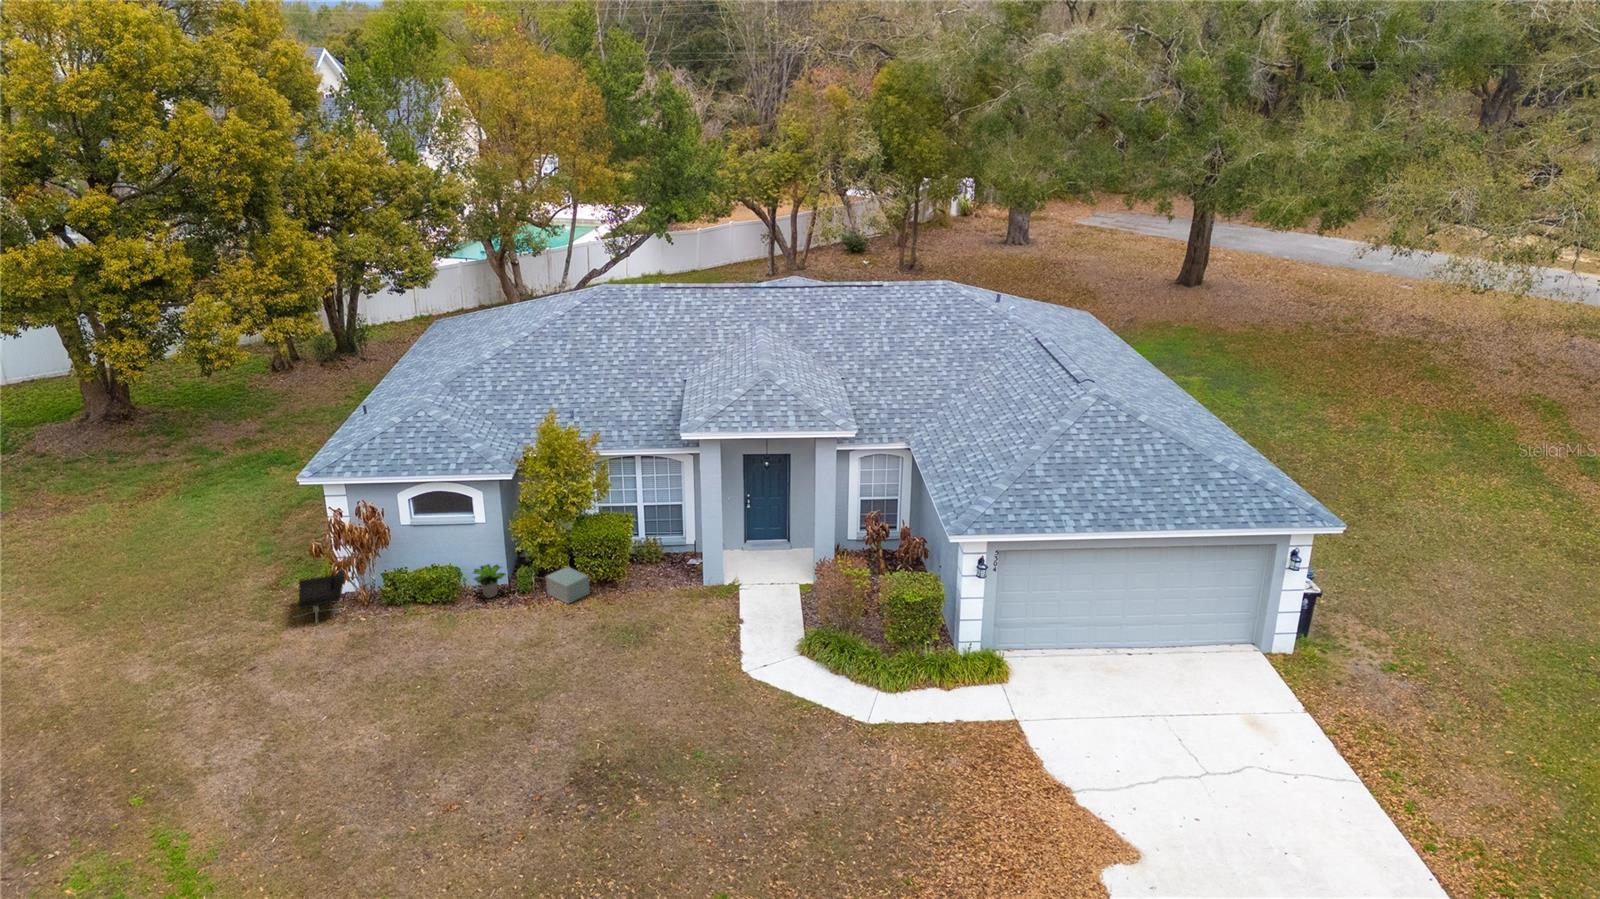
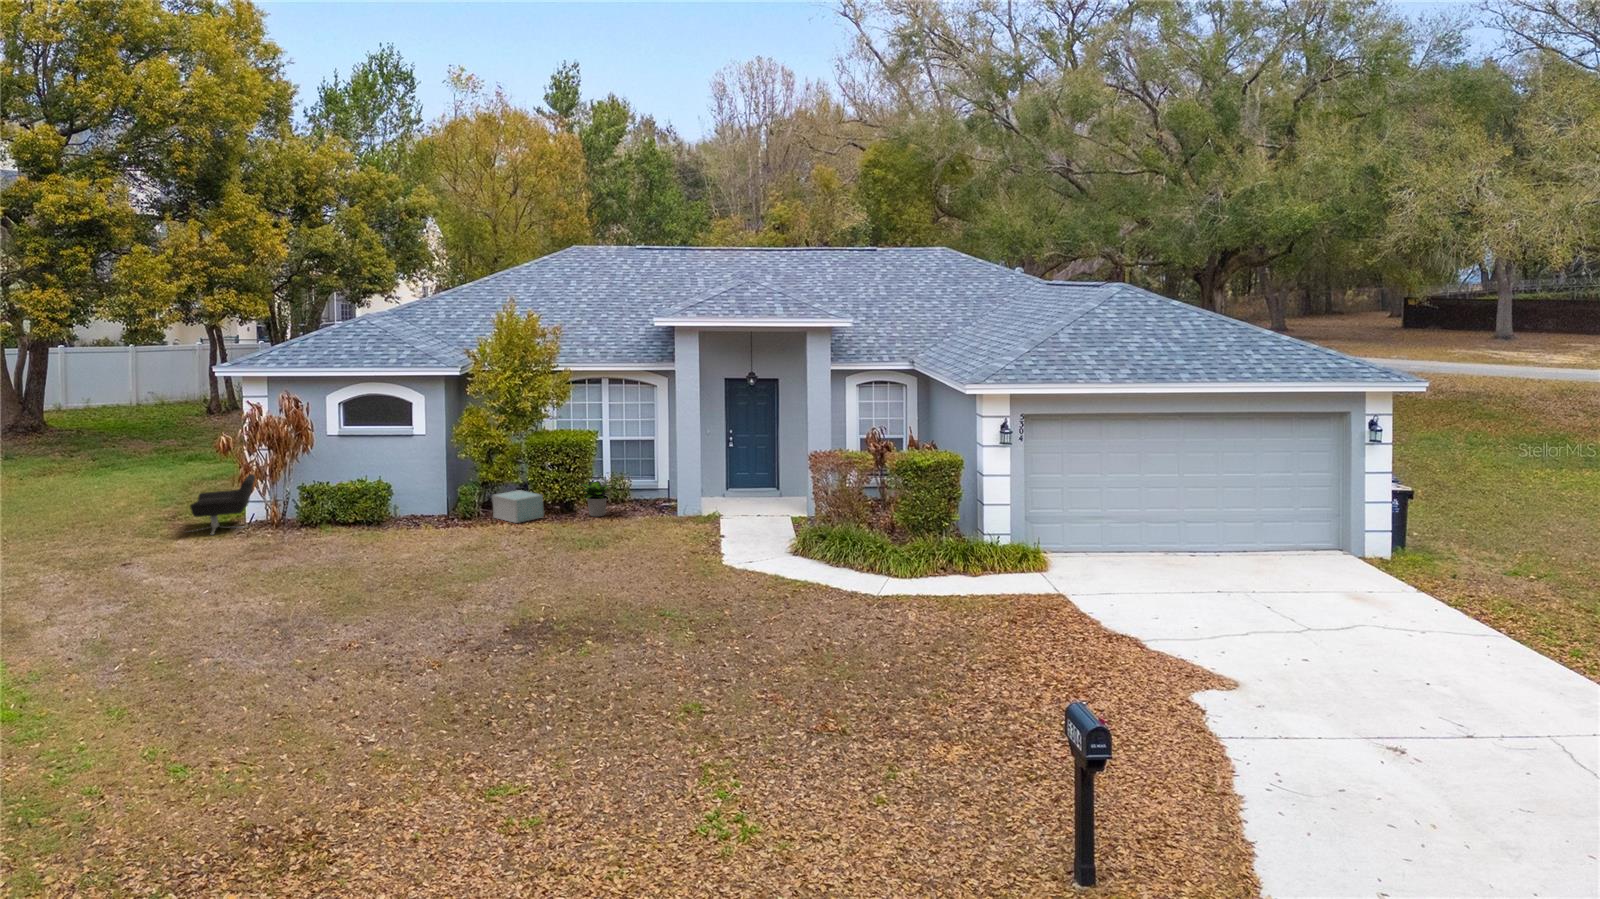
potted plant: present [474,564,505,598] -> present [580,481,612,517]

